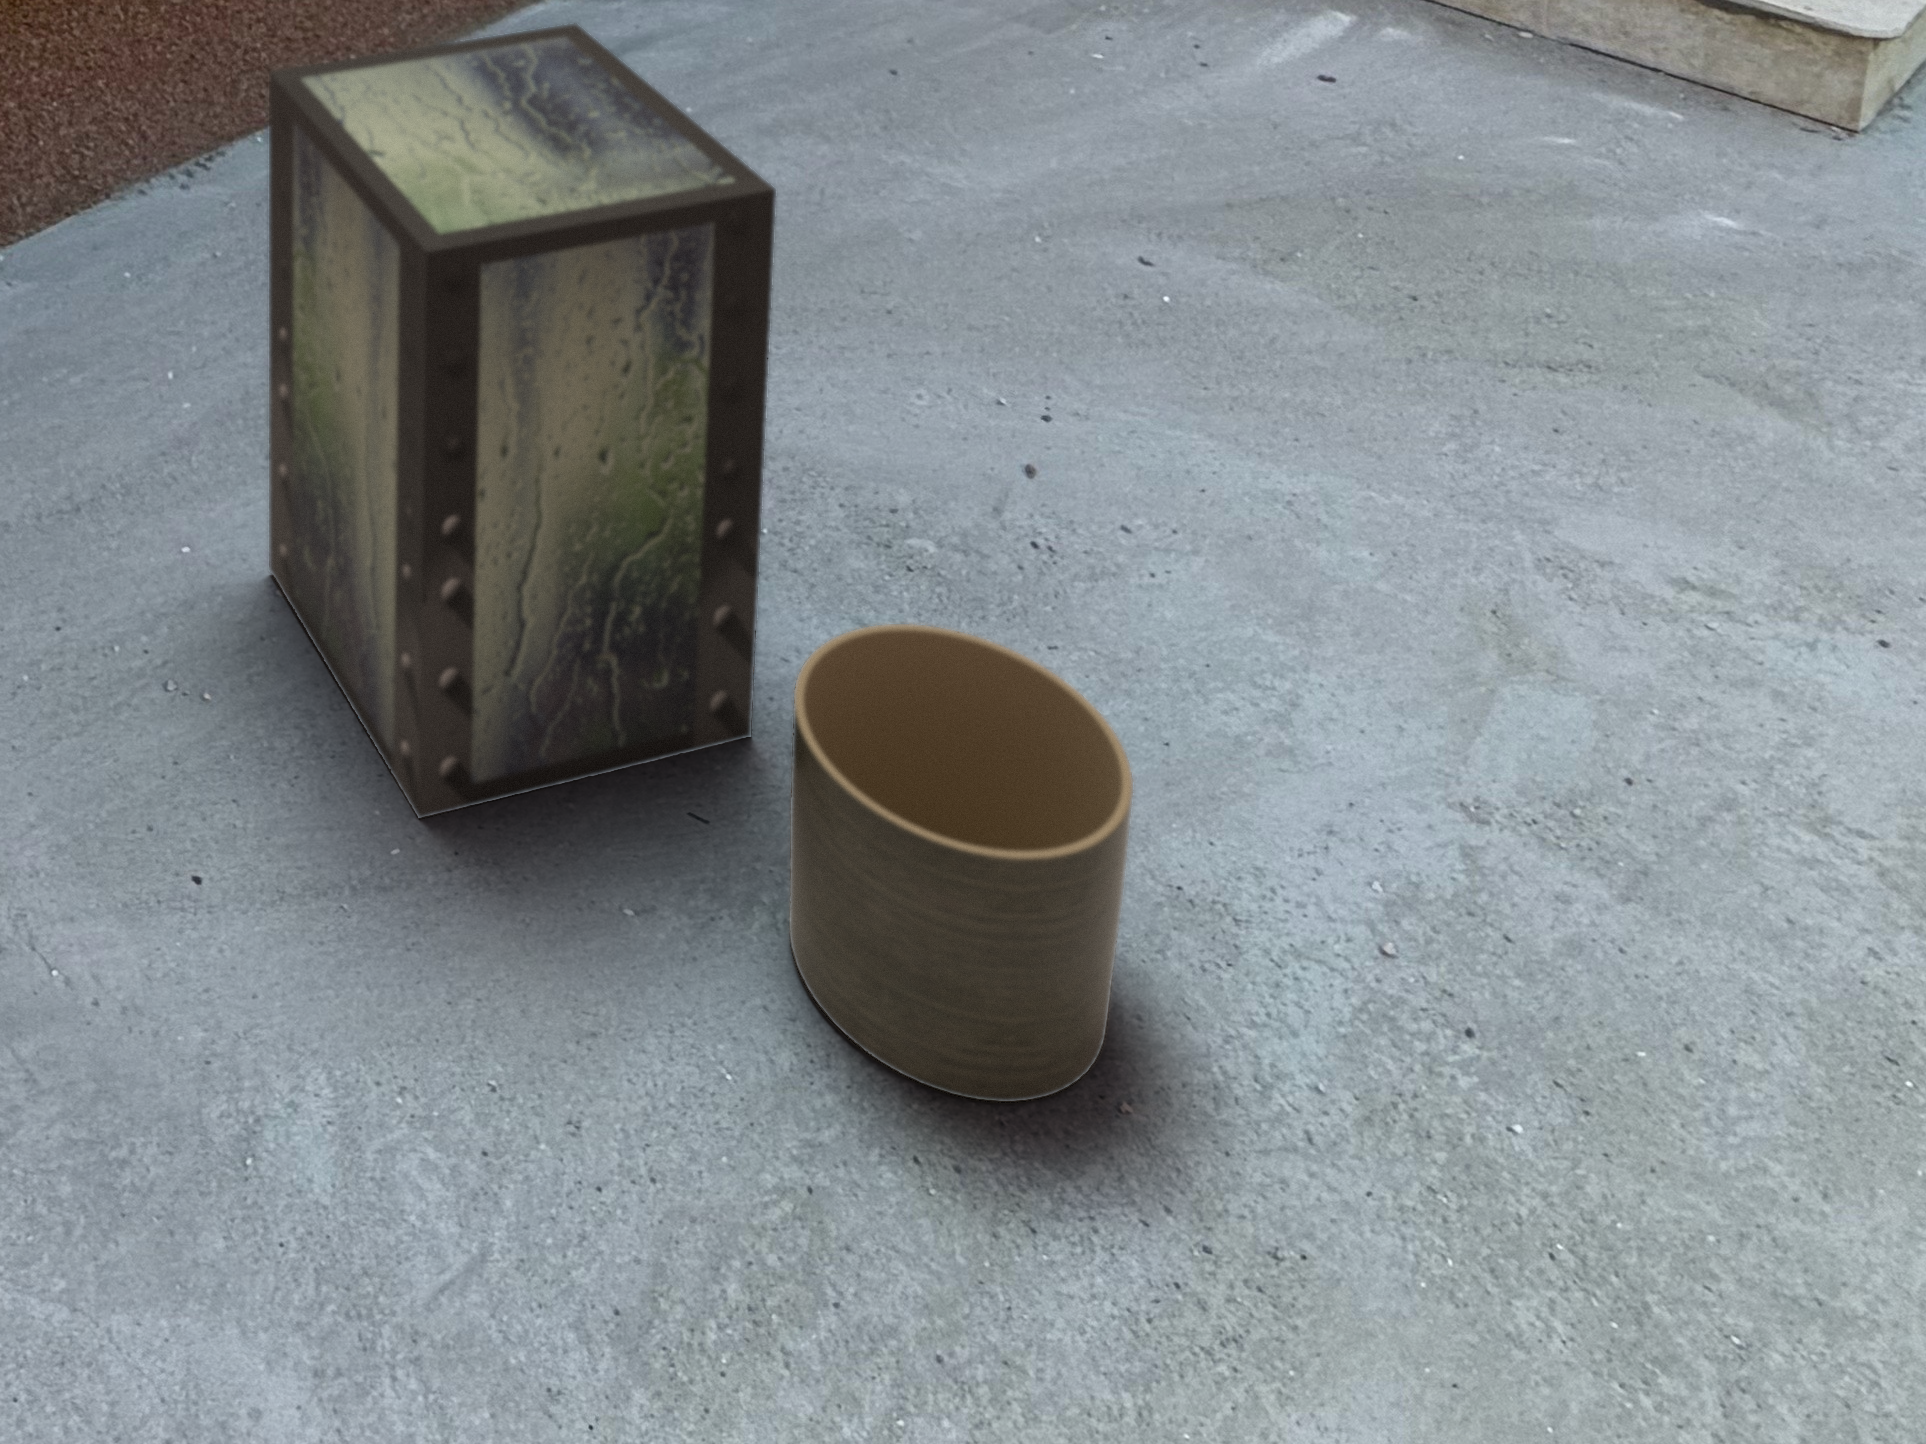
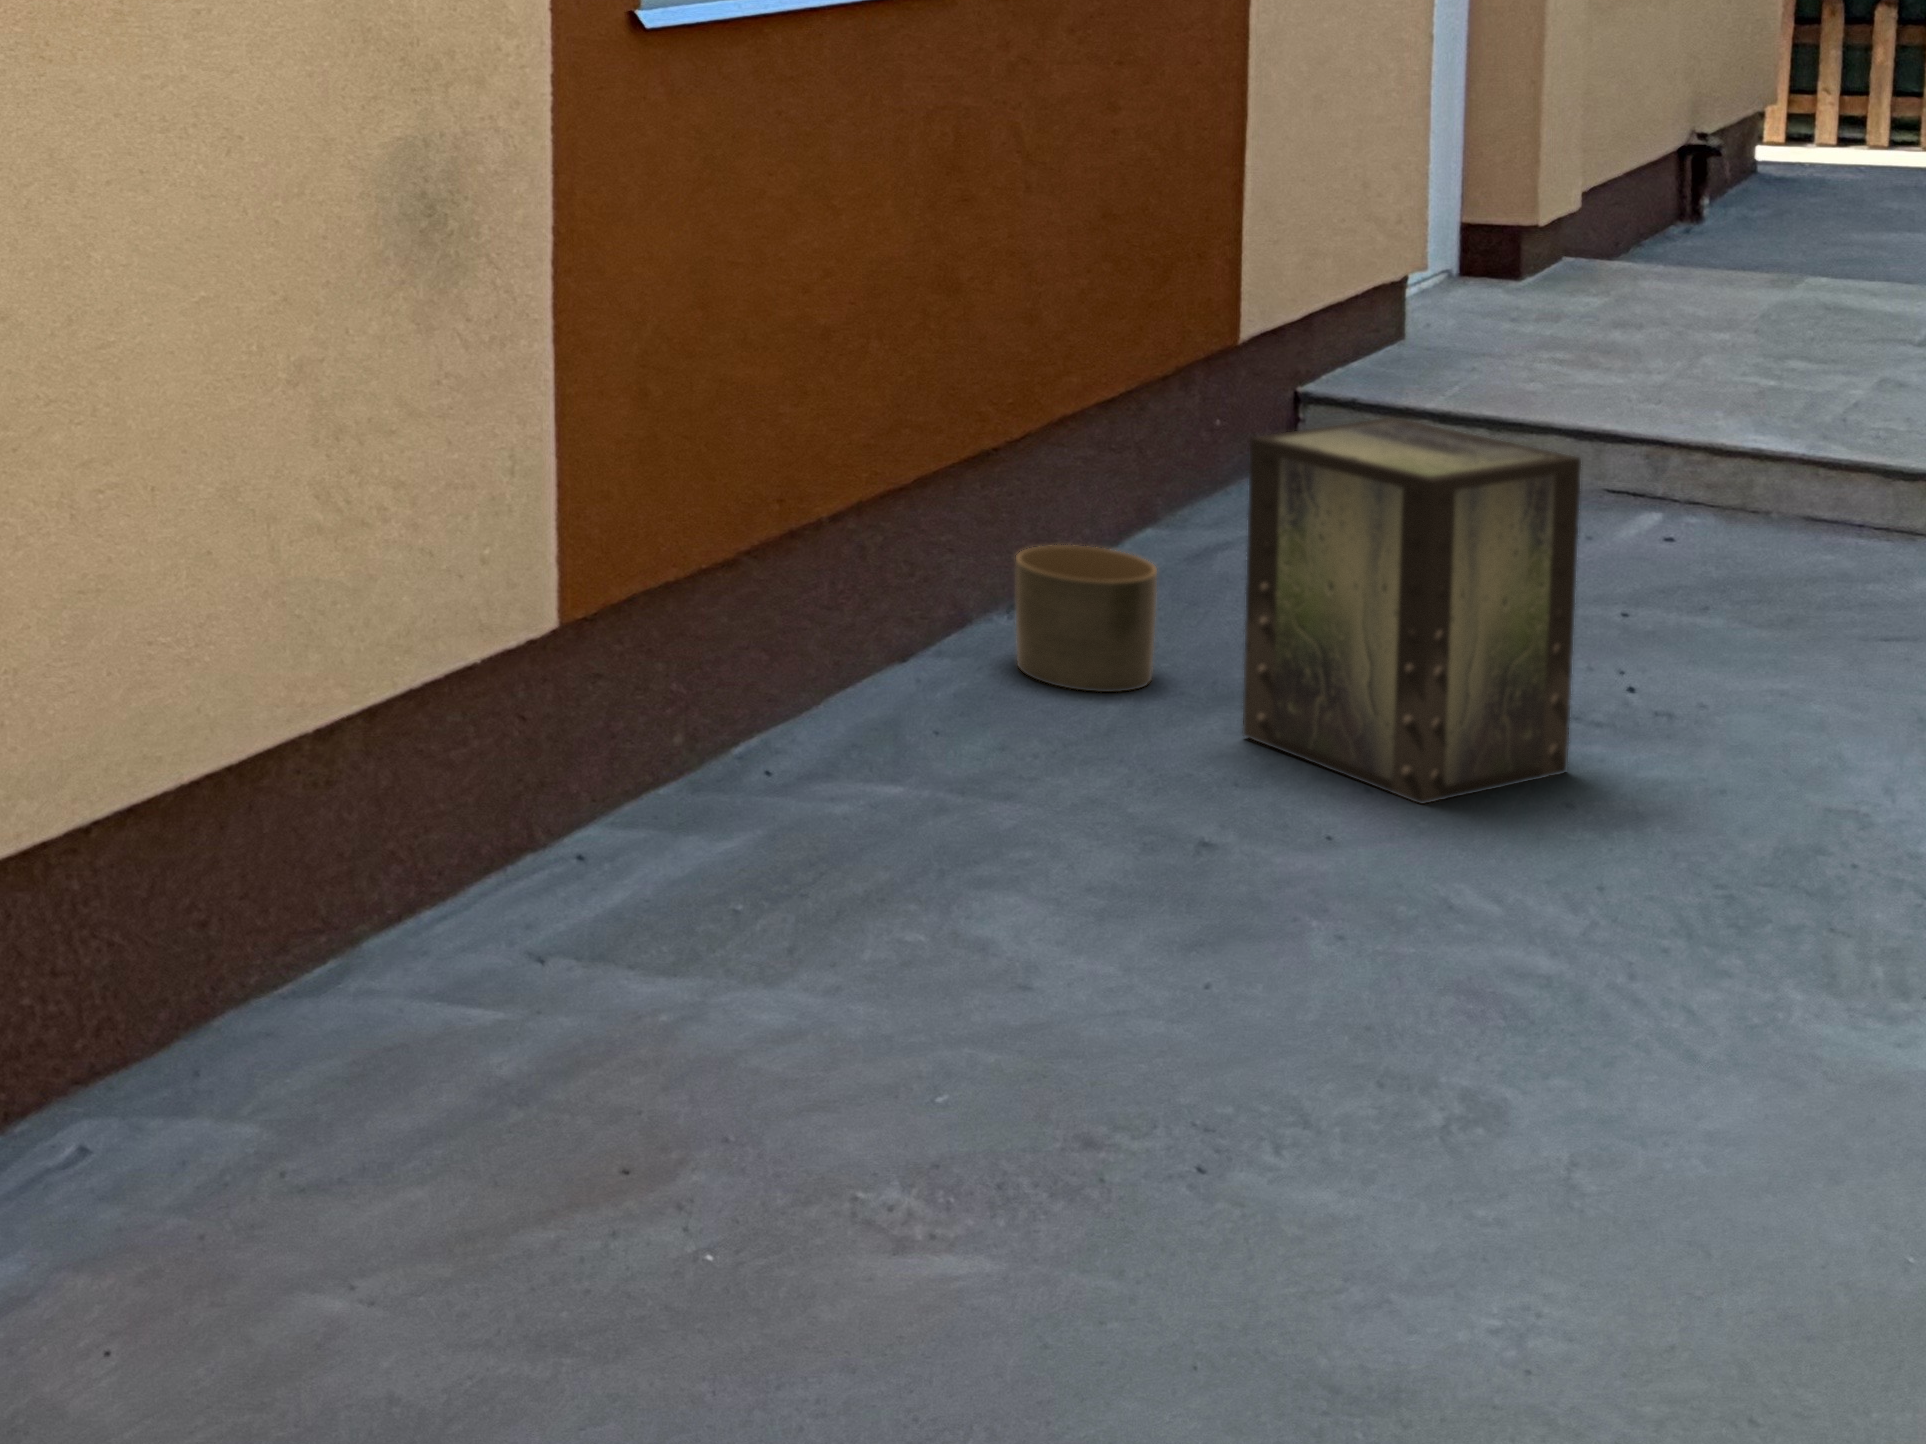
planter: present [789,624,1133,1102] -> present [1016,545,1157,692]

